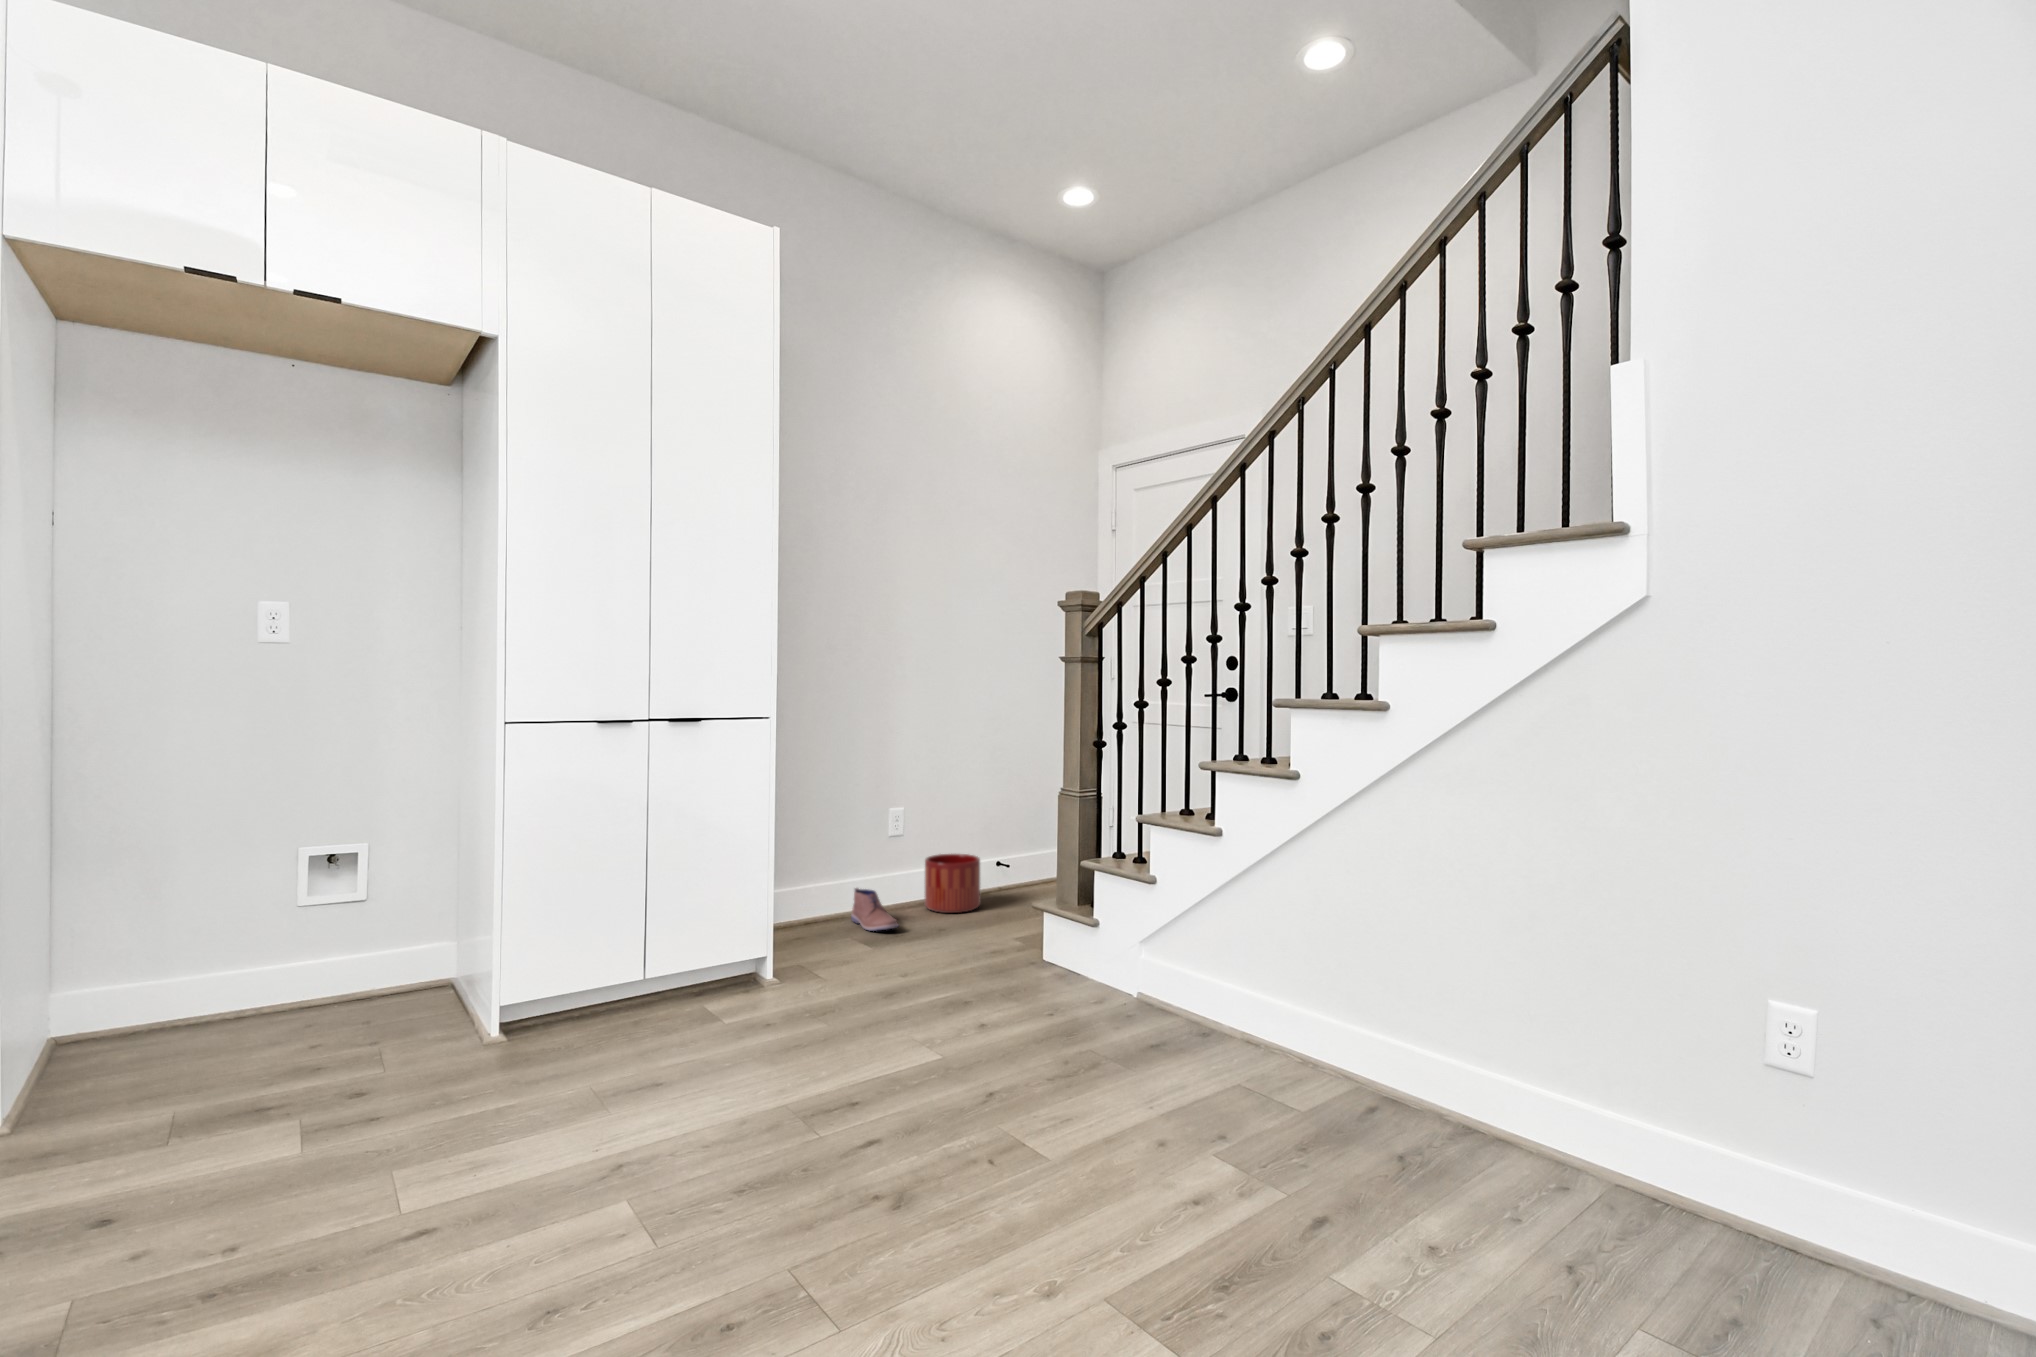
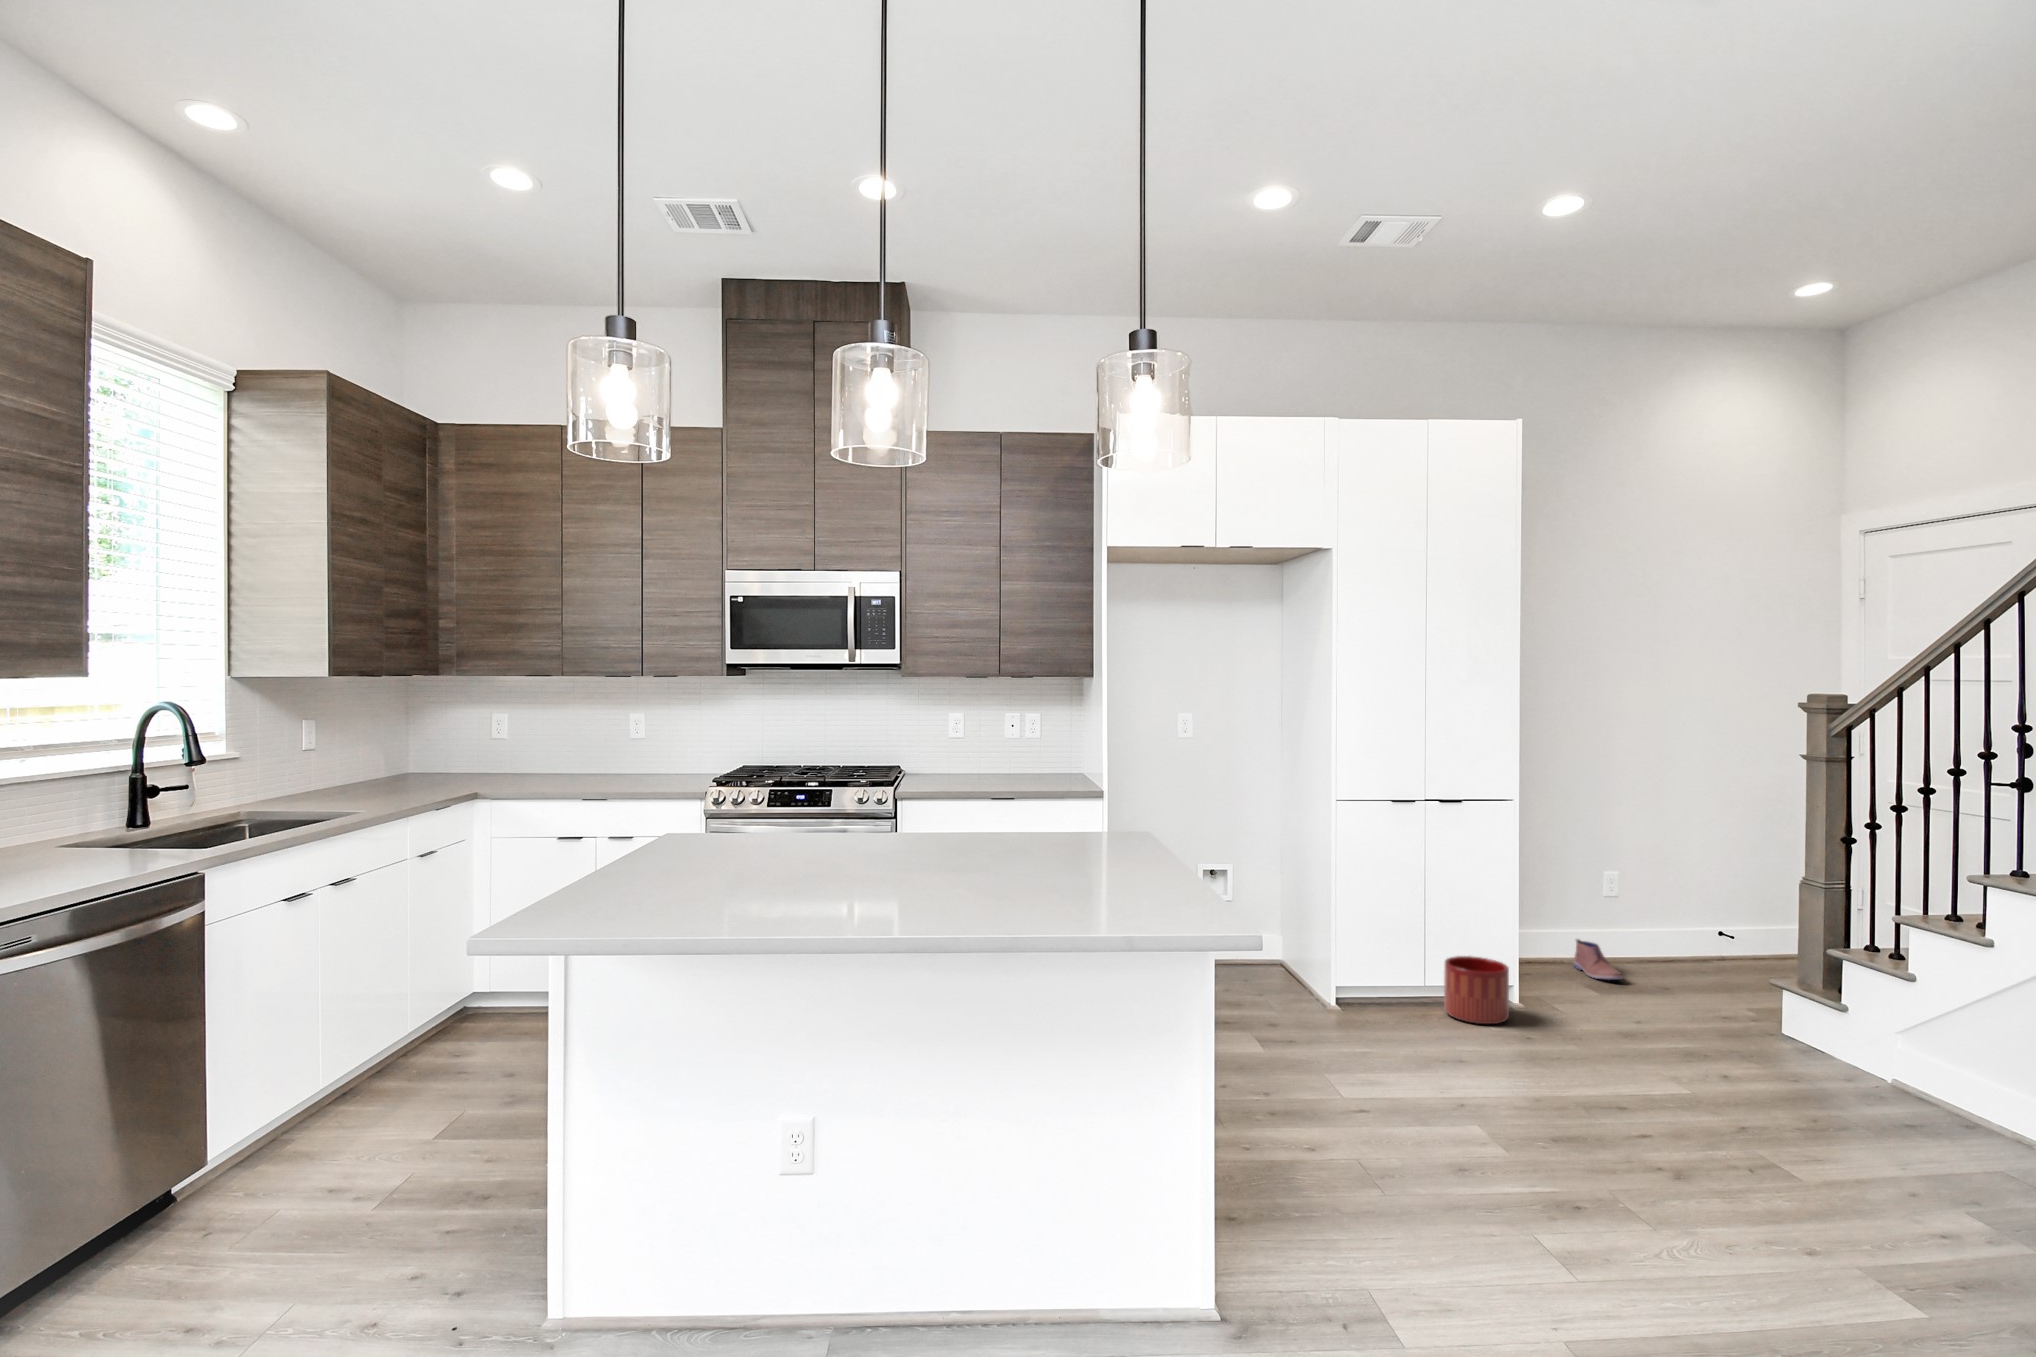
planter: present [925,854,980,913] -> present [1444,956,1509,1024]

